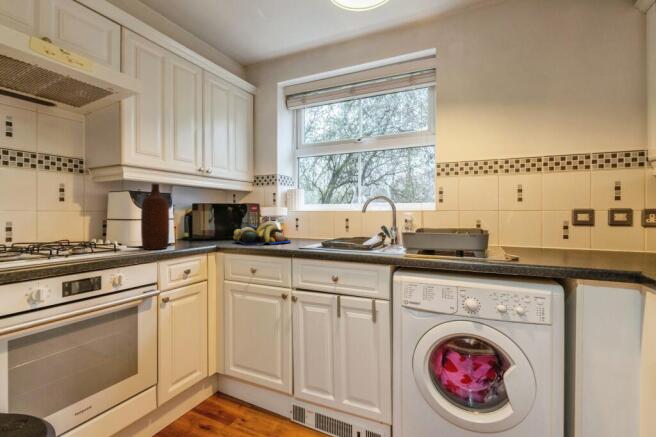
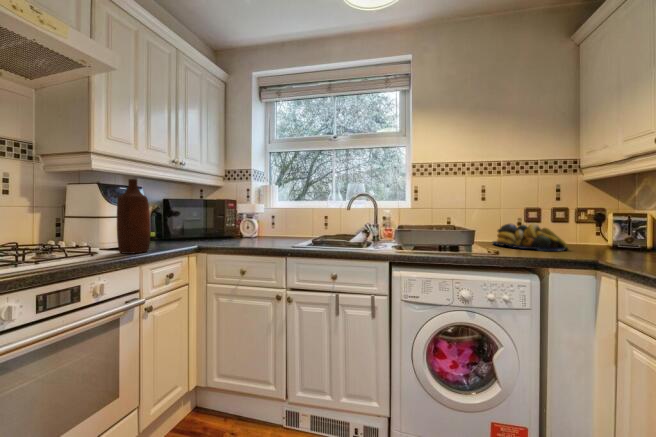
fruit bowl: present [233,222,291,245] -> present [493,224,568,251]

